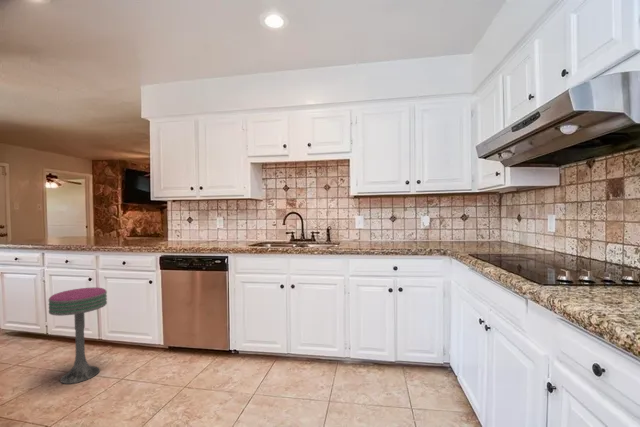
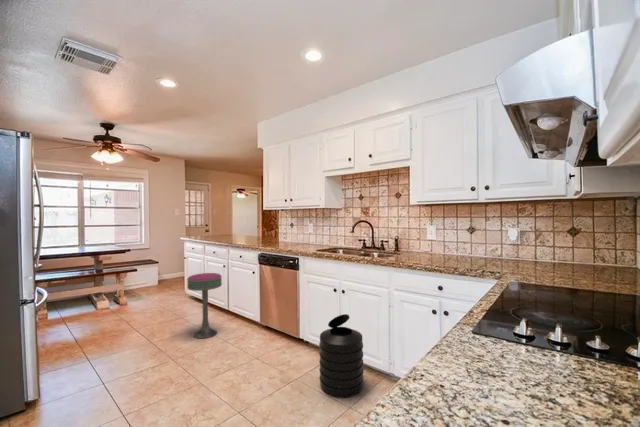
trash can: none [282,307,328,395] -> present [319,314,363,398]

